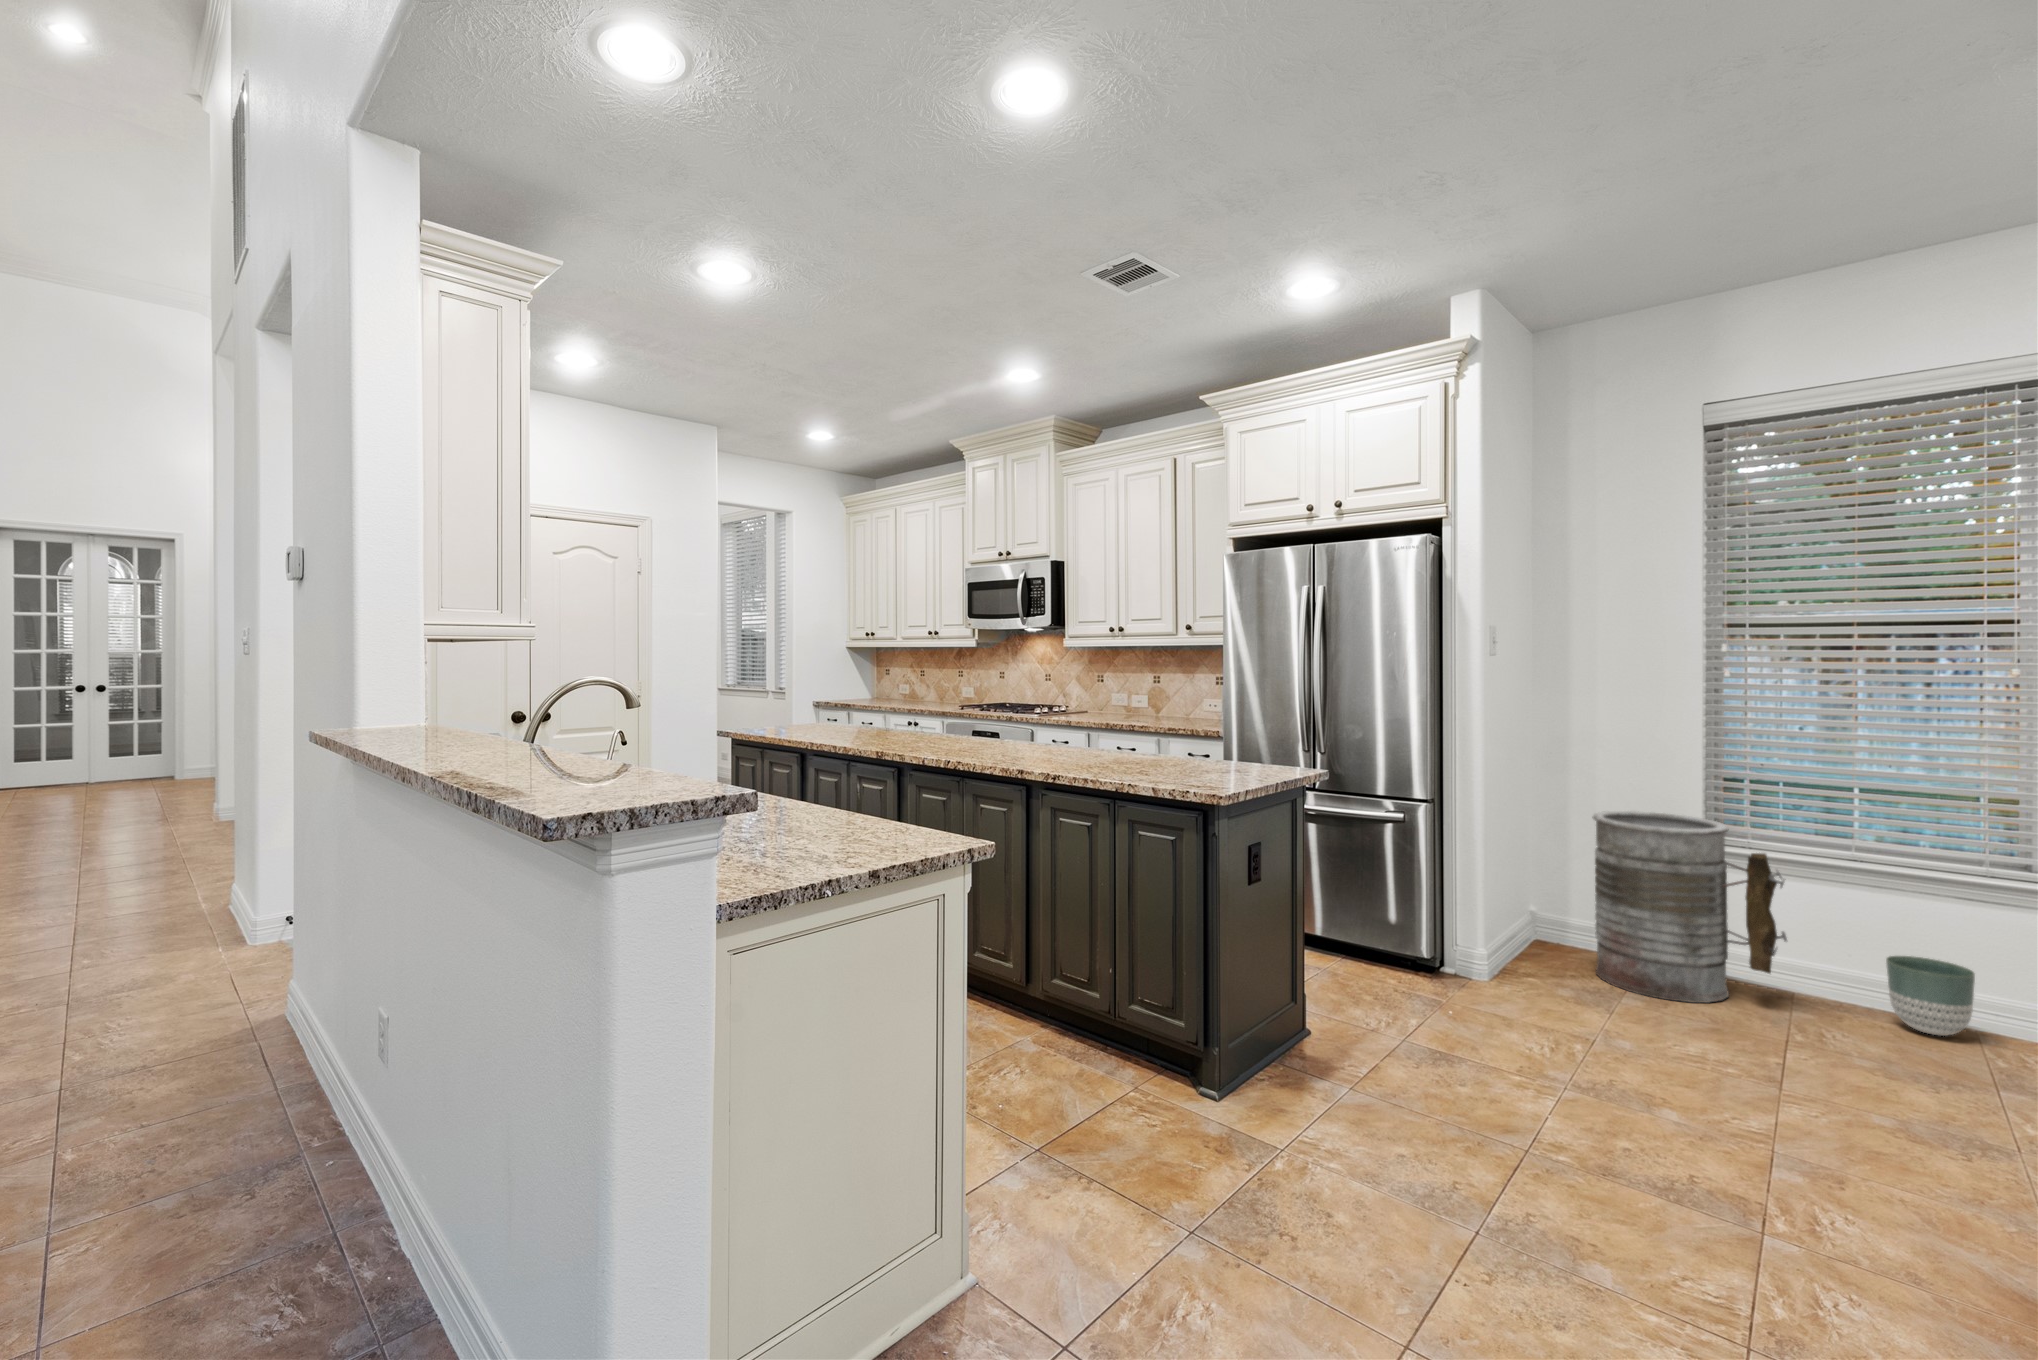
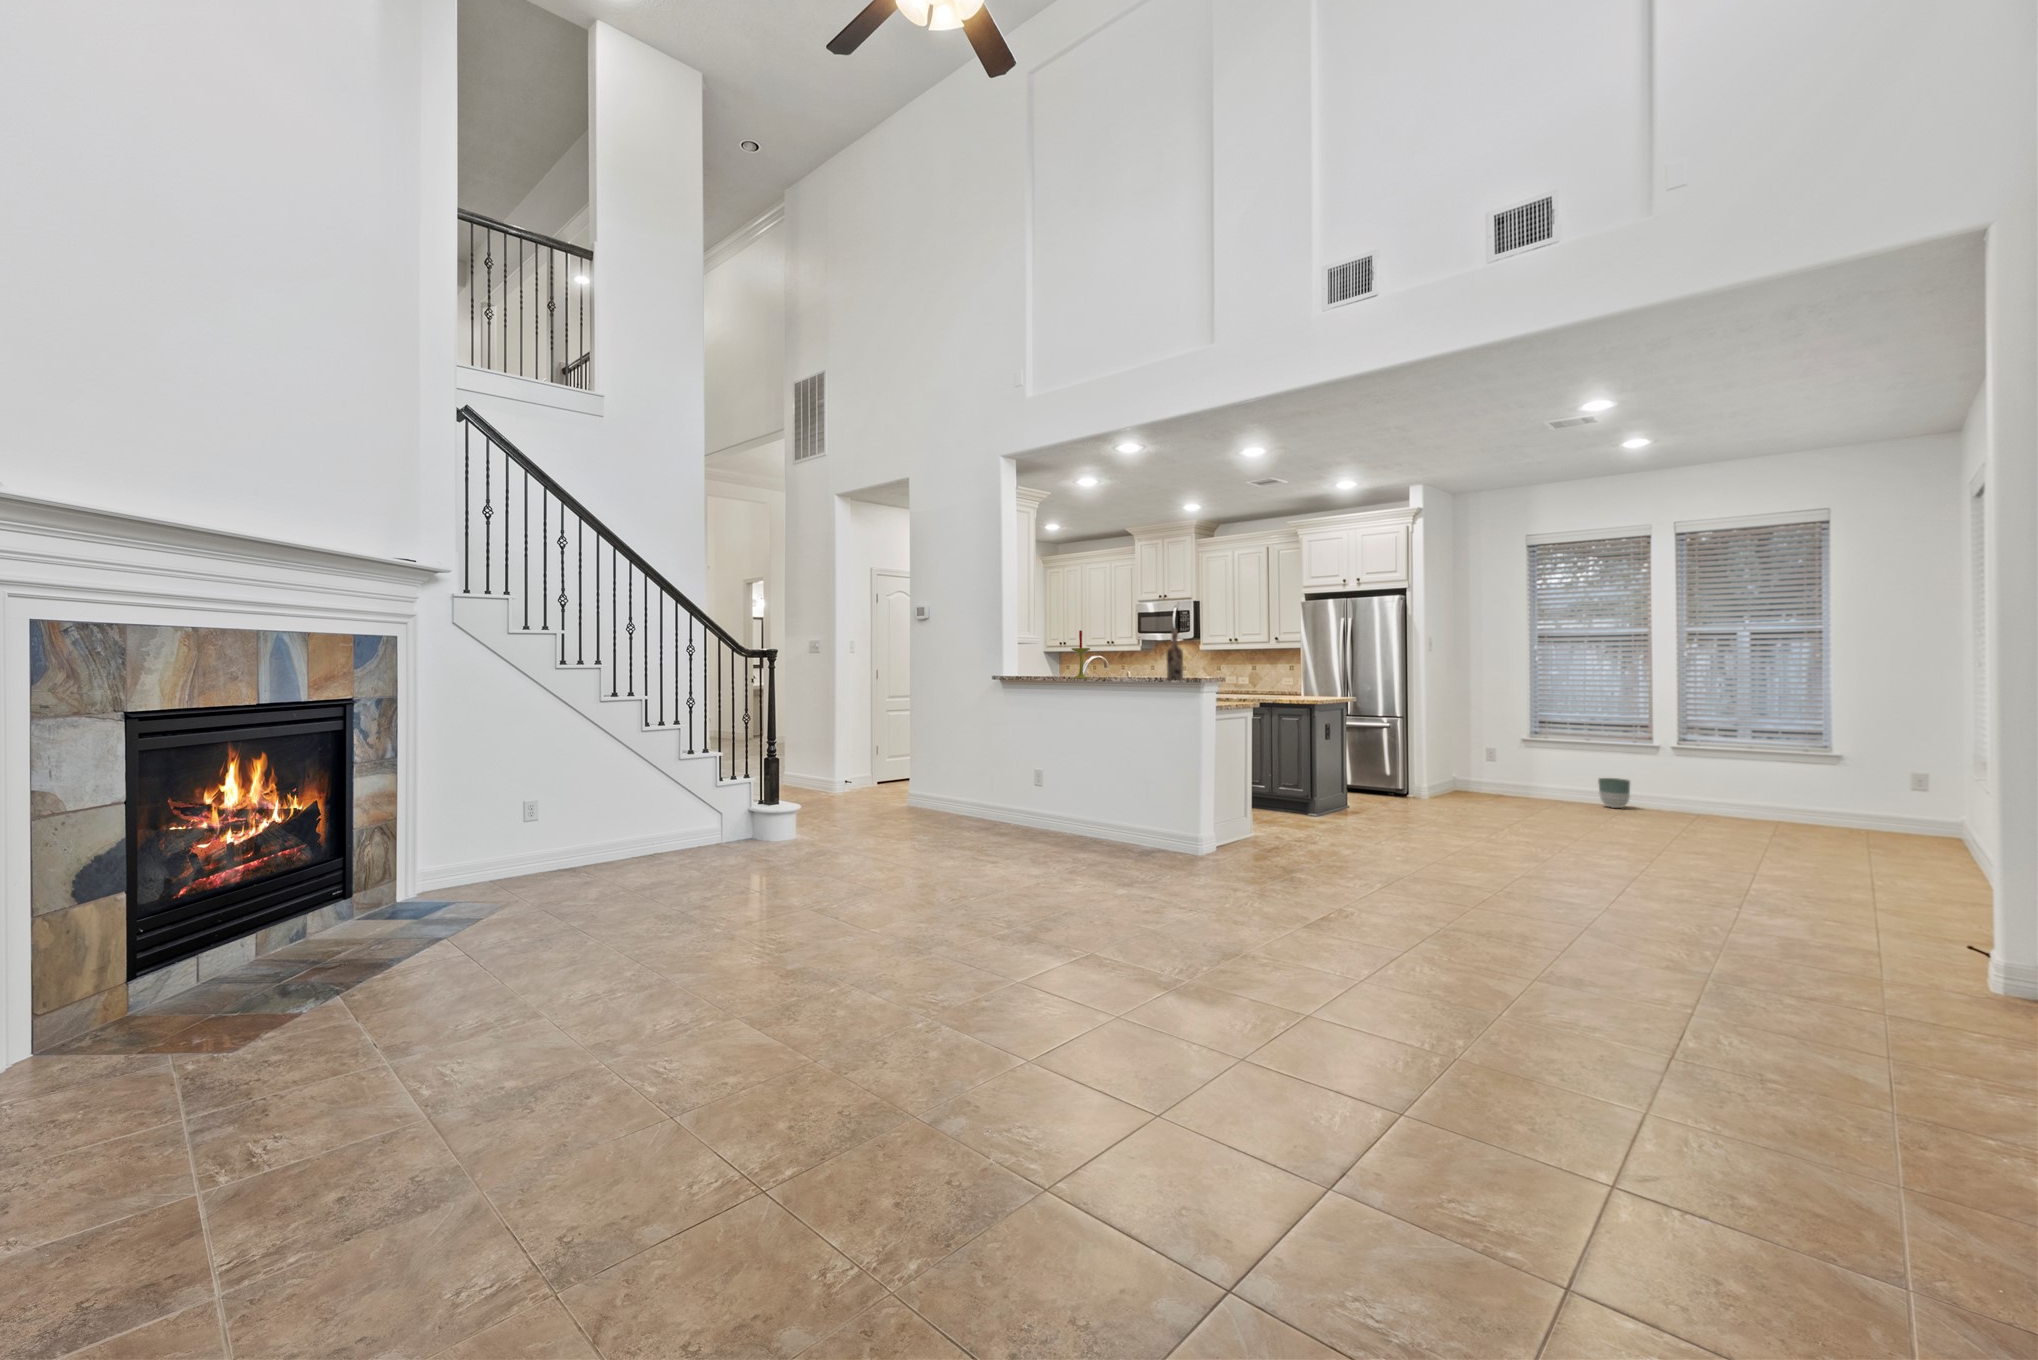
wine bottle: none [521,571,590,781] -> present [1167,628,1183,680]
candle: none [399,587,469,744] -> present [1072,630,1090,679]
trash can: present [1593,811,1787,1003] -> none [1478,723,1561,802]

